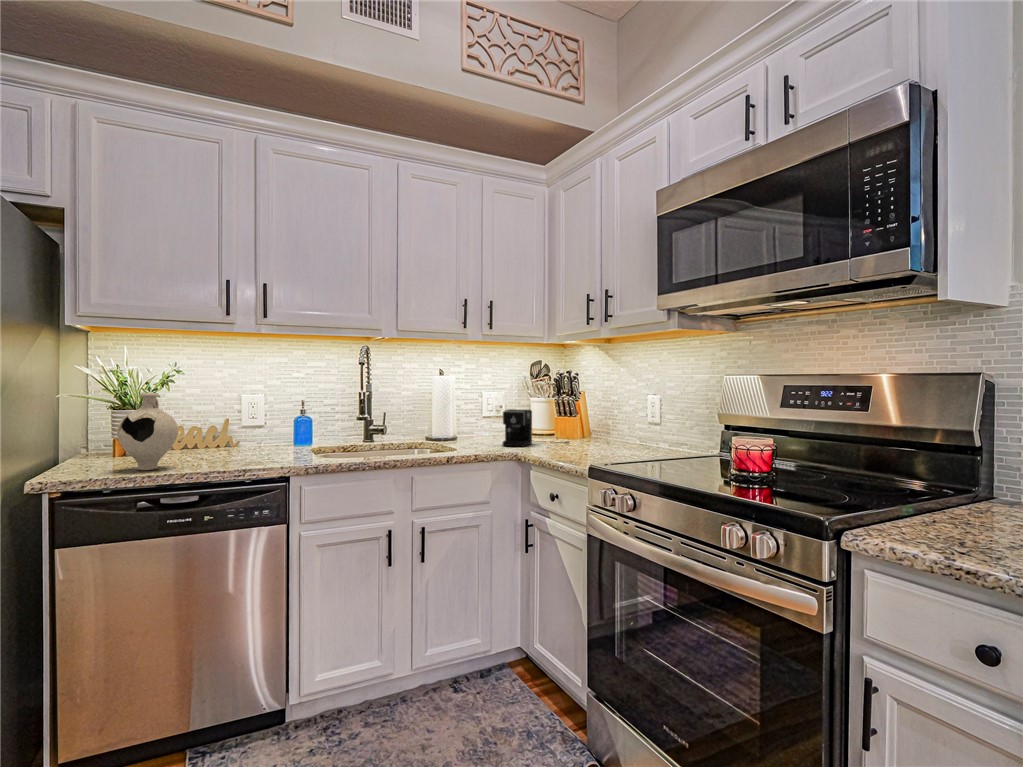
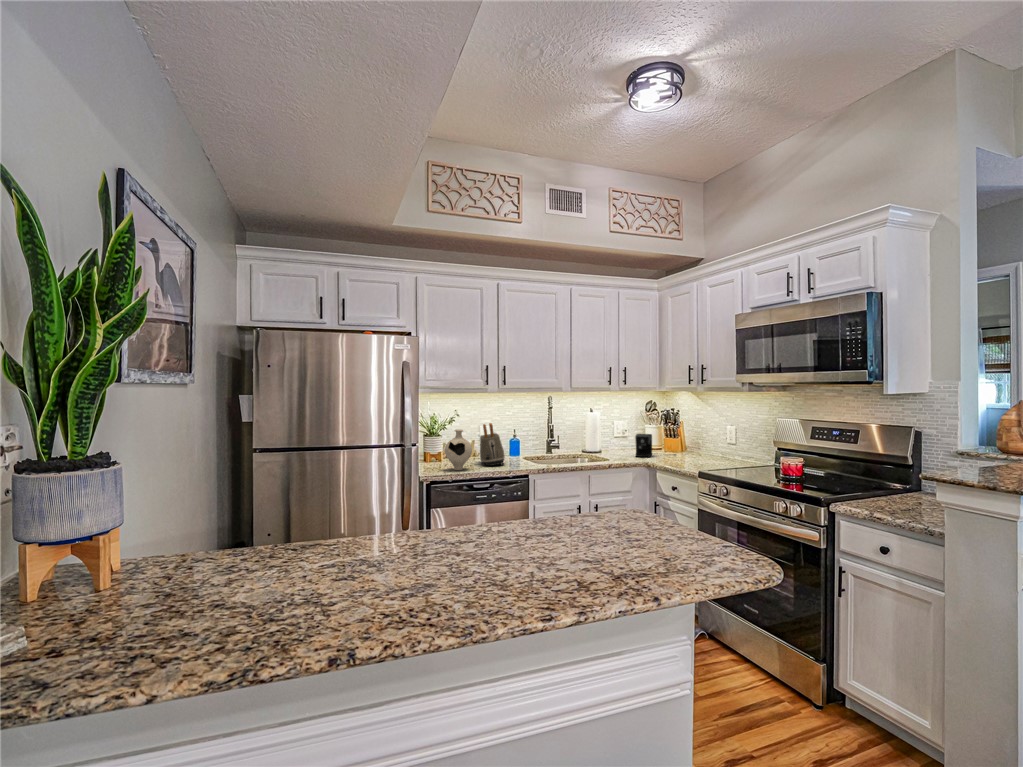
toaster: none [211,386,264,462] -> present [480,423,505,466]

